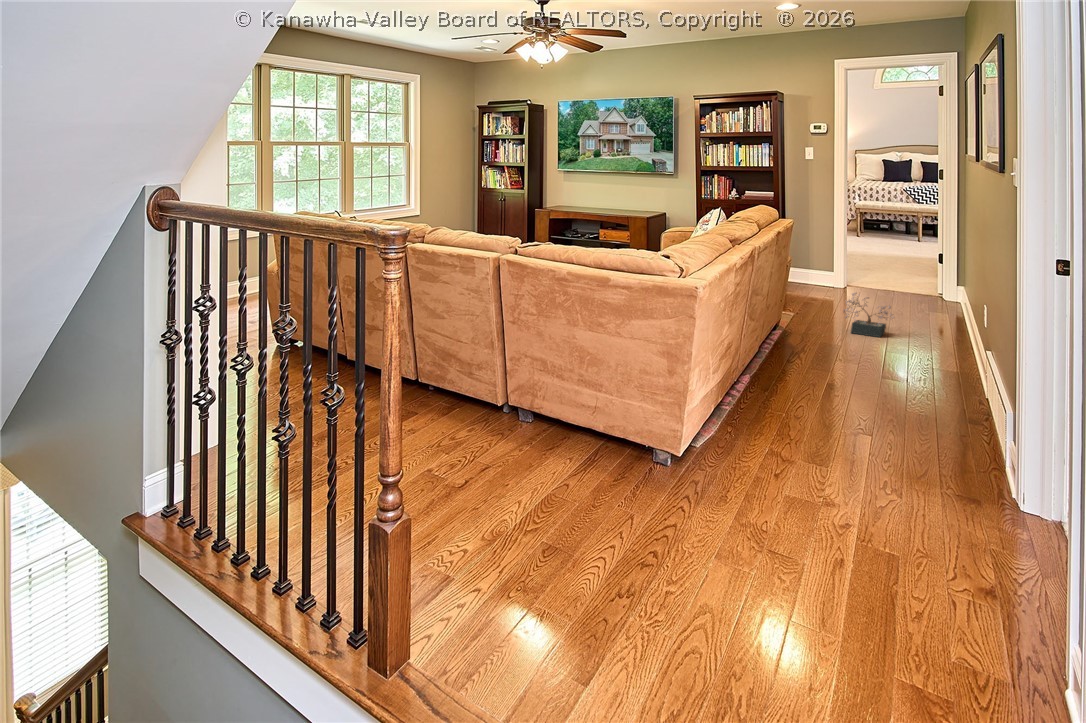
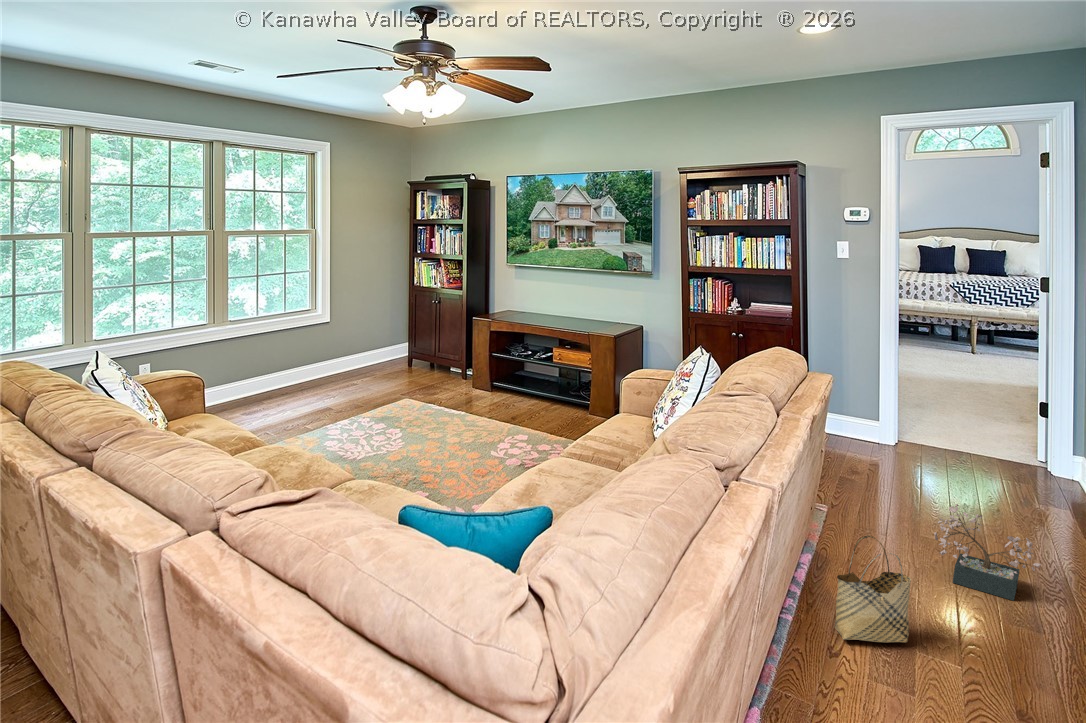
woven basket: none [784,296,822,348] -> present [834,535,911,643]

